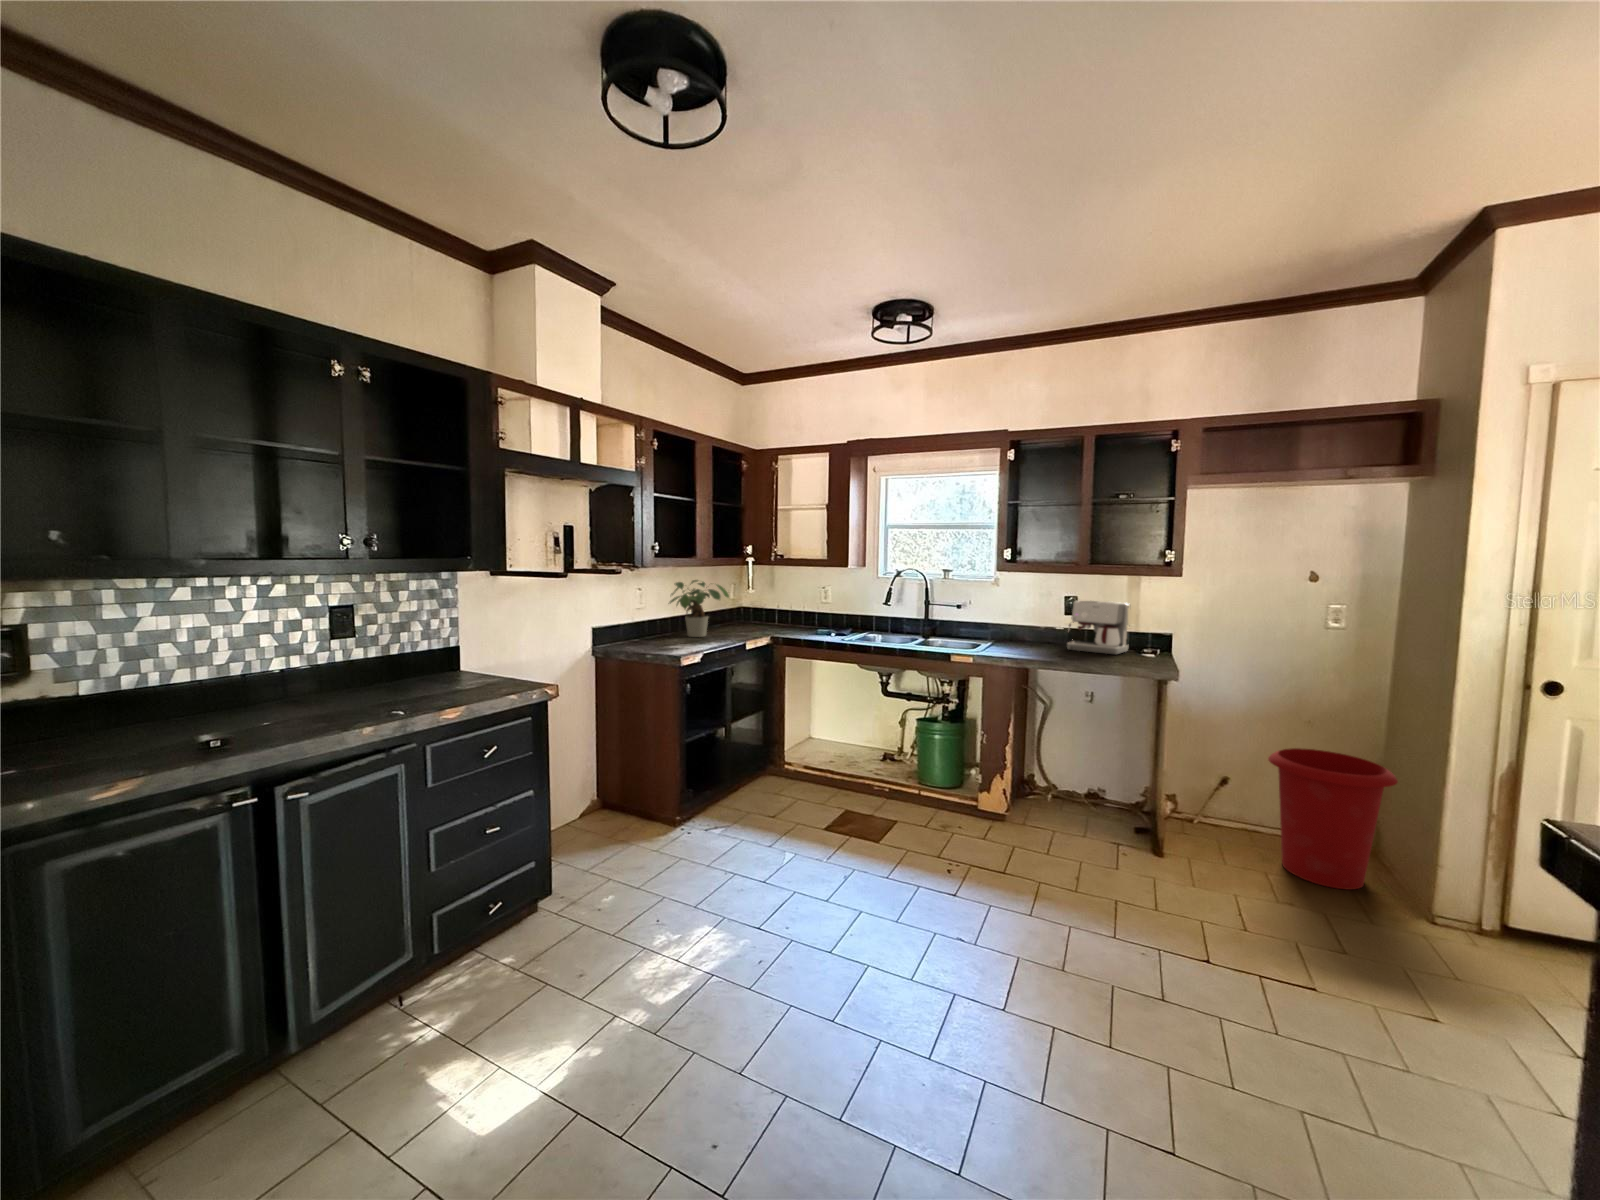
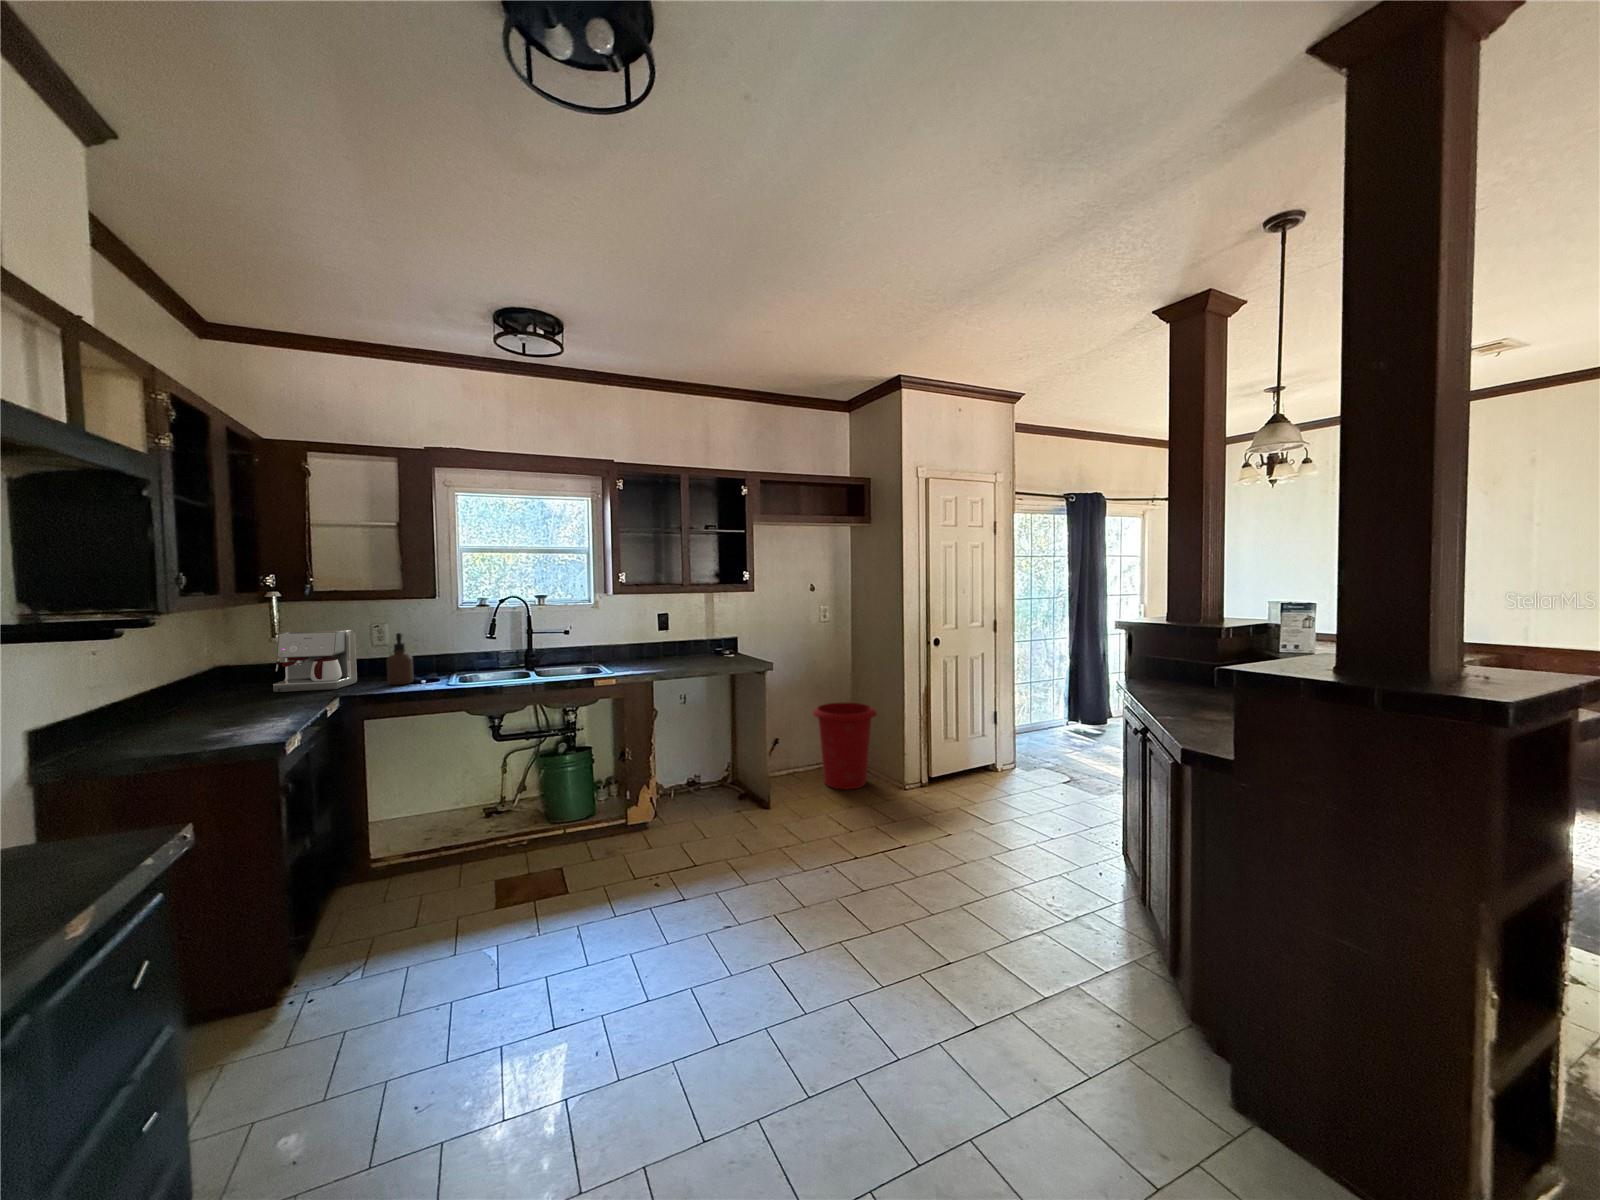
potted plant: present [669,580,729,637] -> none [161,630,275,719]
soap dispenser: none [808,593,826,634] -> present [387,633,414,685]
coffee maker: present [1067,600,1130,654] -> present [273,630,357,692]

